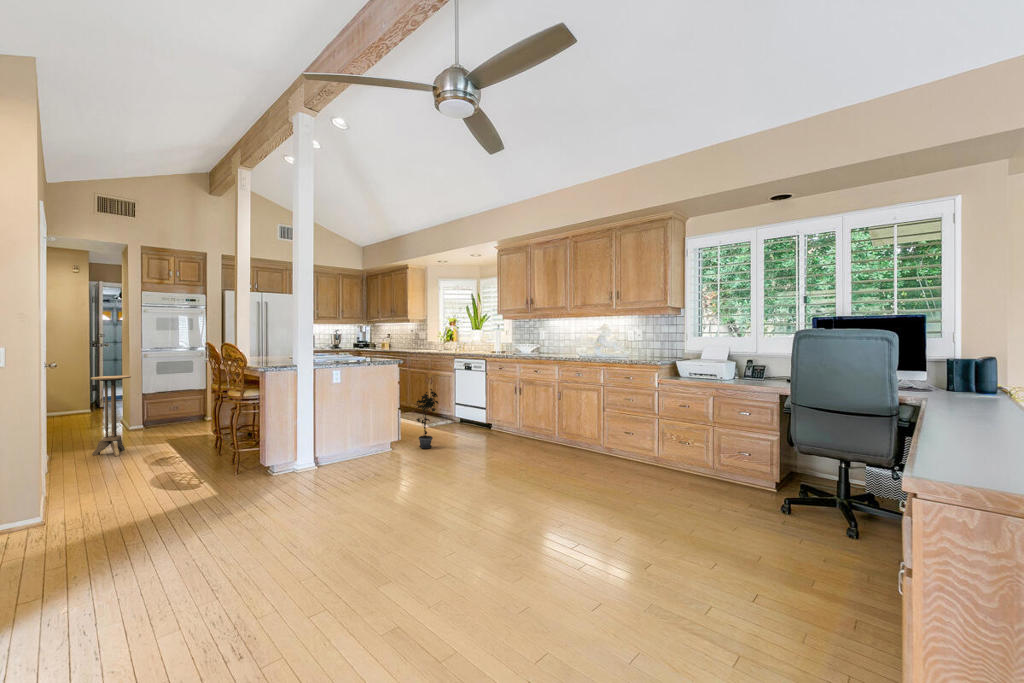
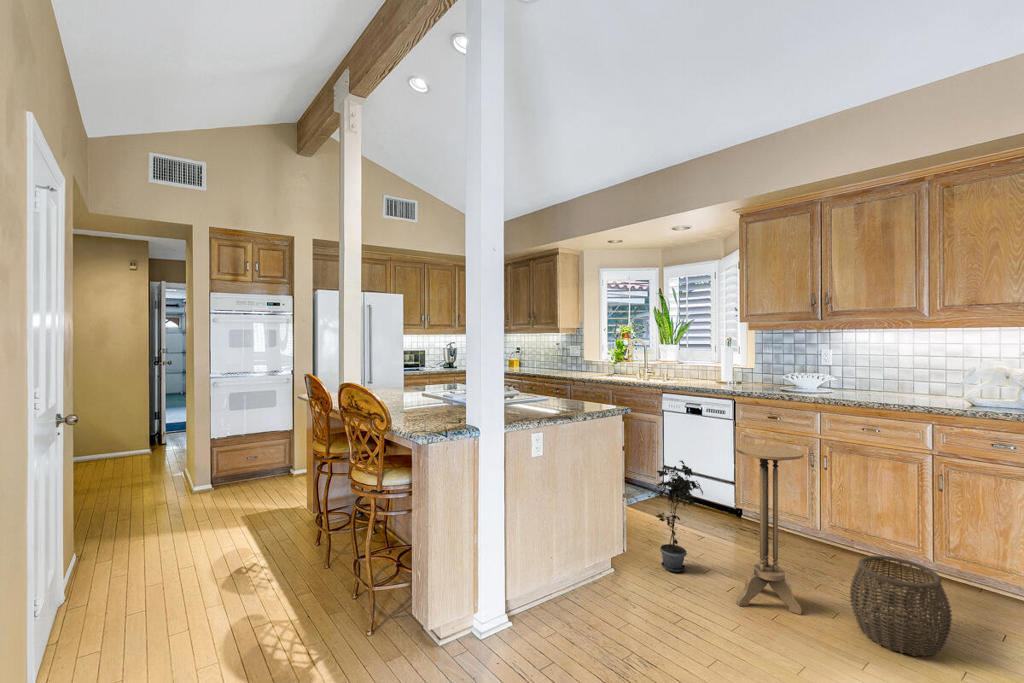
side table: present [91,376,131,456] -> present [736,444,804,615]
woven basket: none [489,427,528,467] -> present [850,556,952,657]

